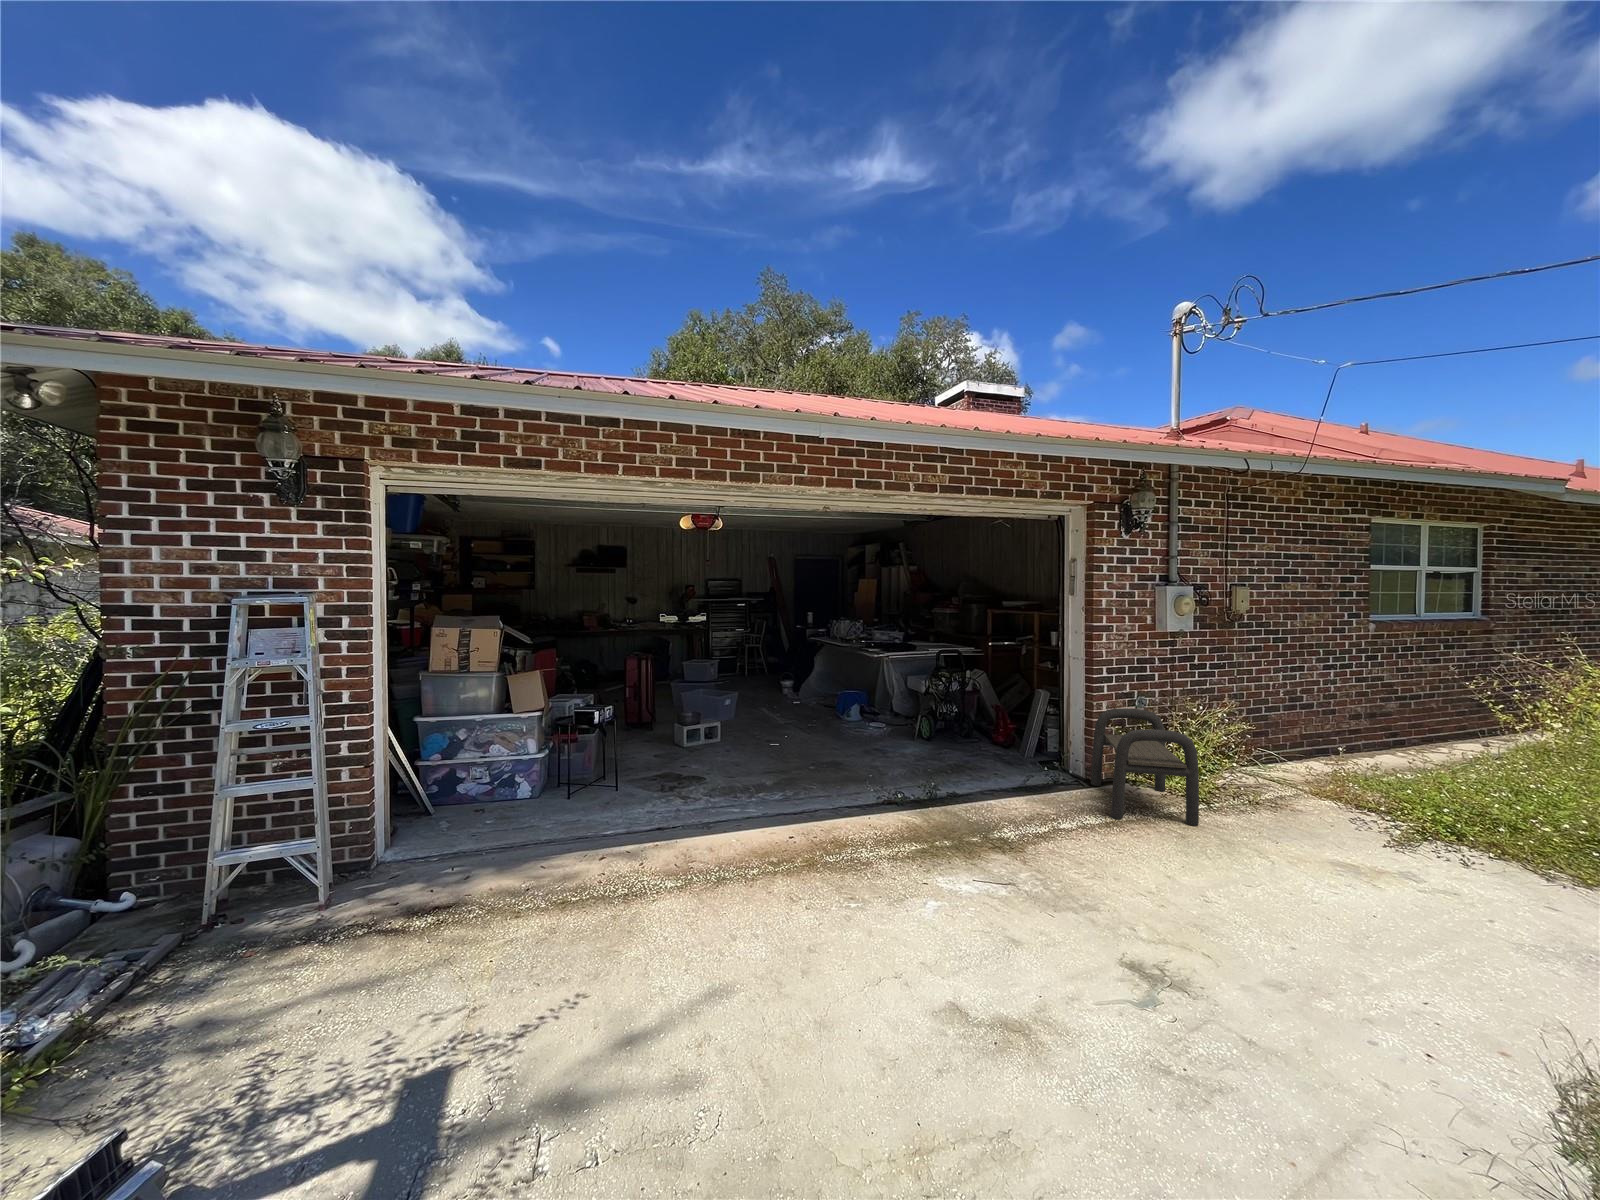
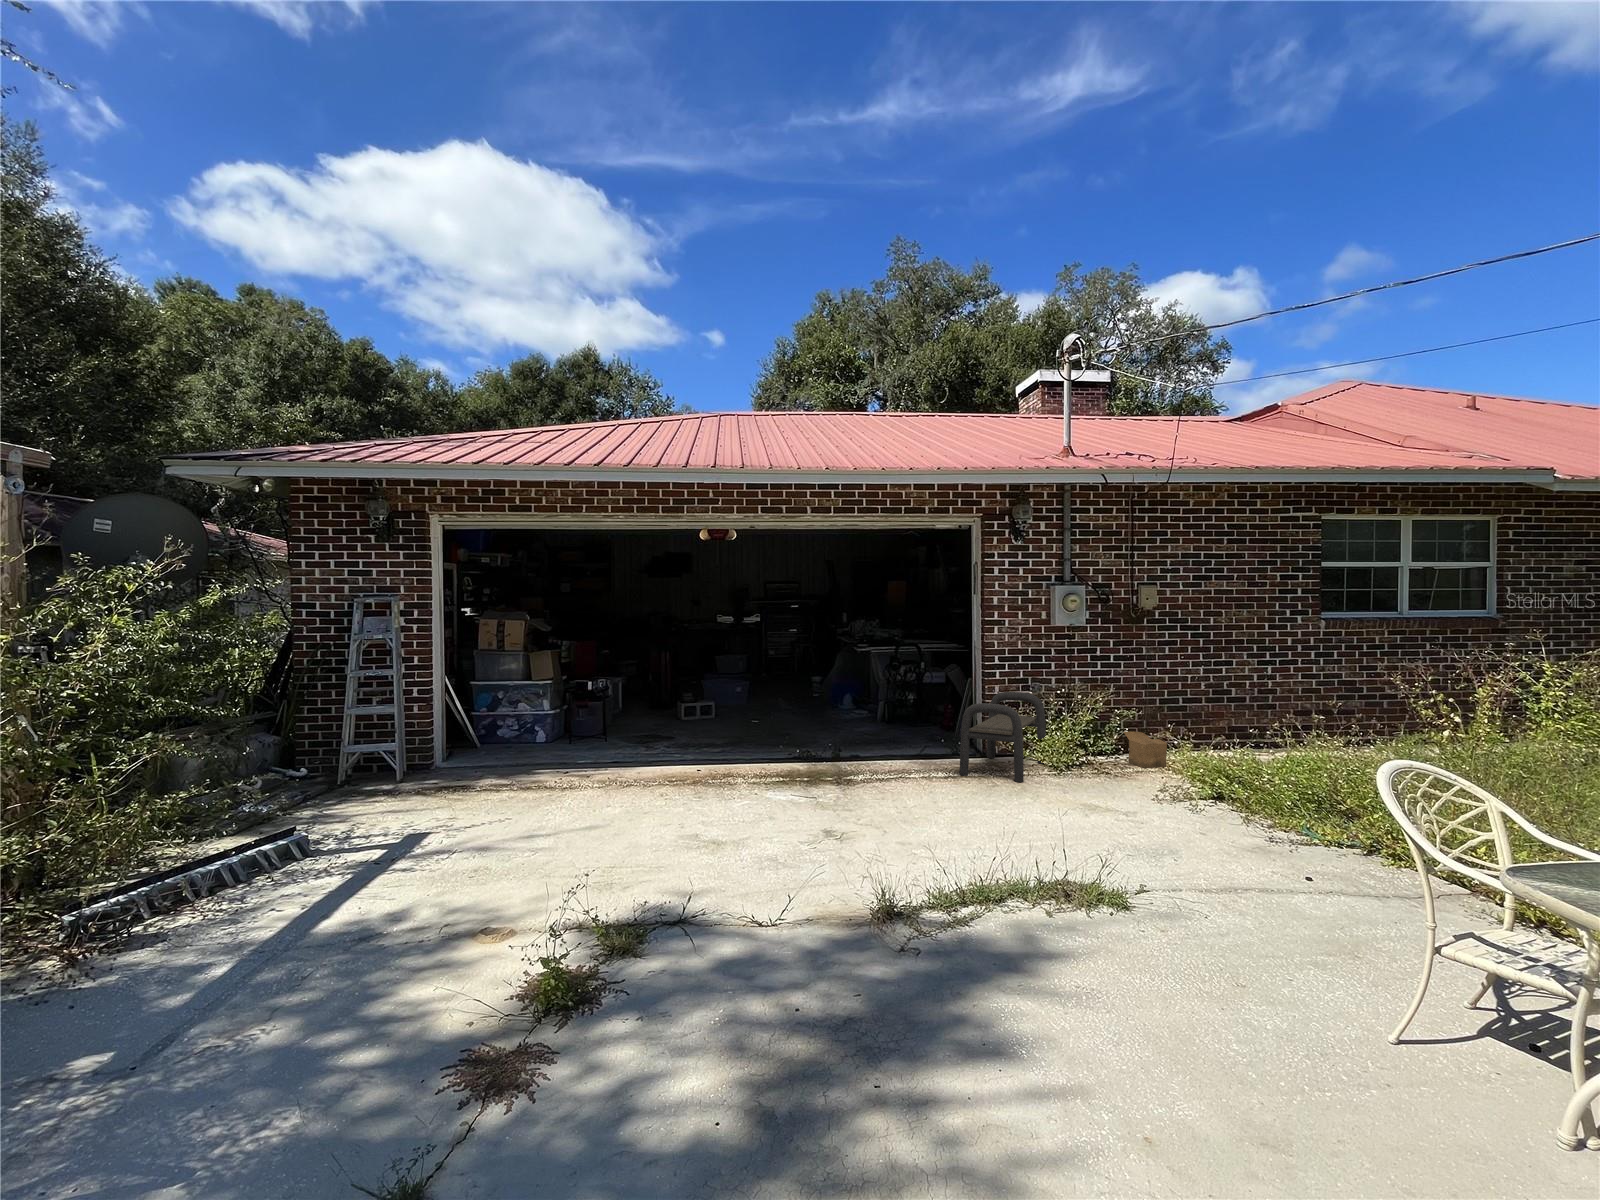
cardboard box: none [1228,747,1282,790] -> present [1124,731,1167,768]

